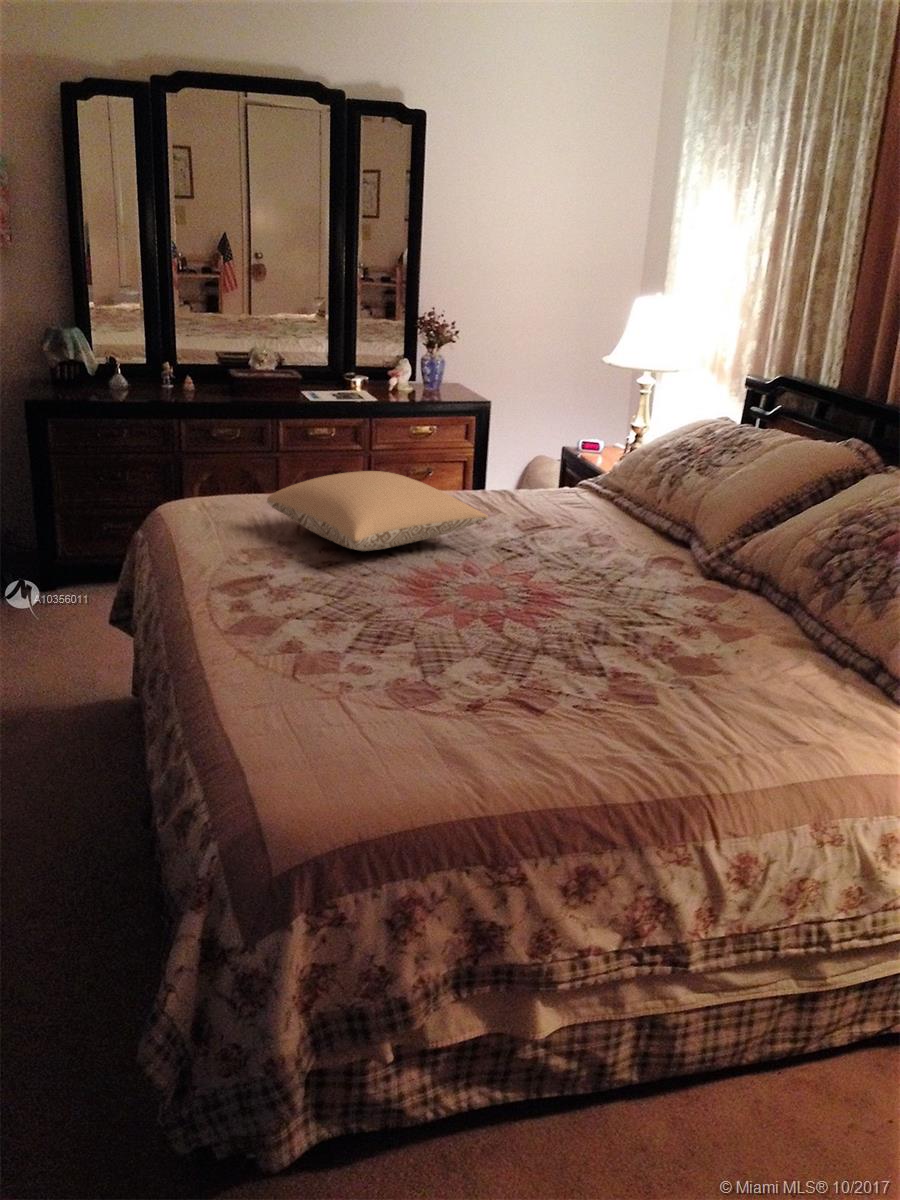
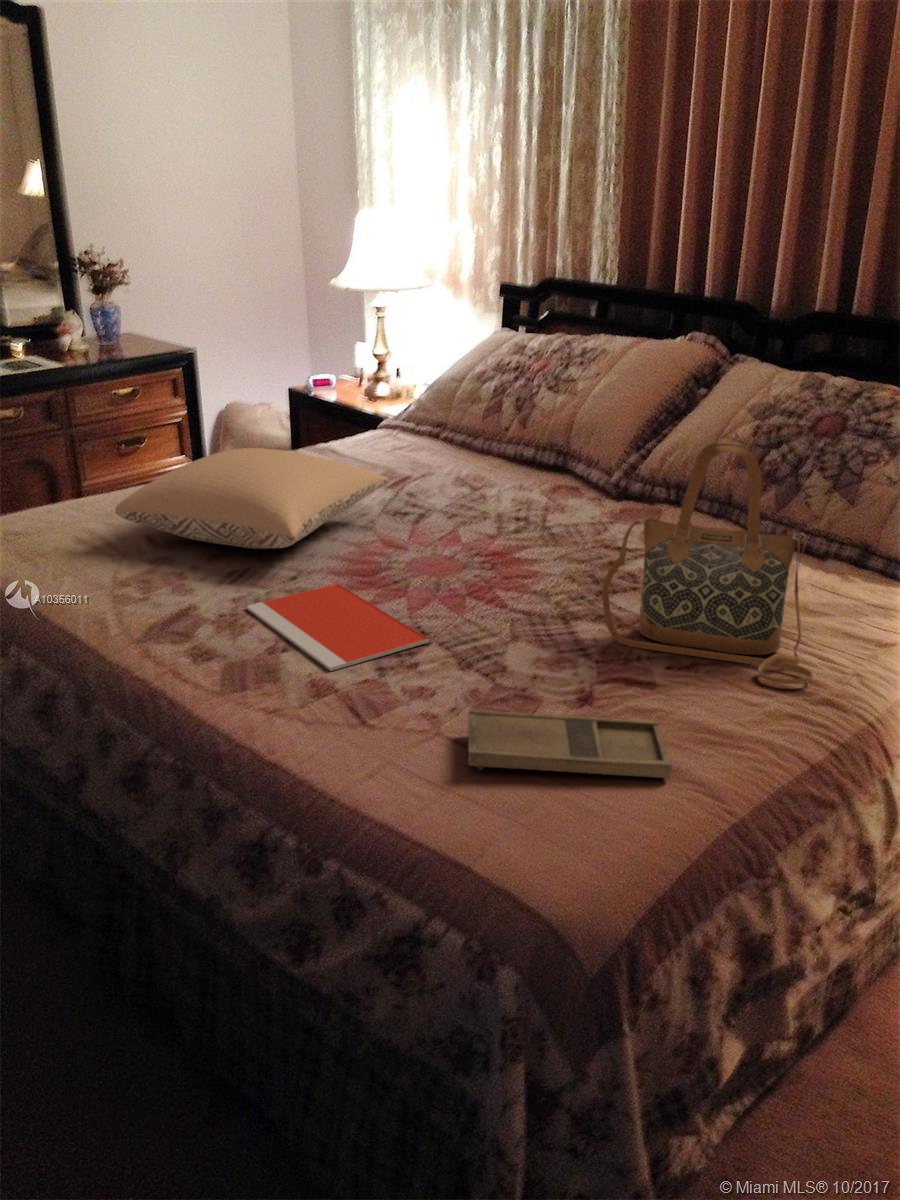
handbag: none [528,515,691,748] -> present [602,443,813,684]
notebook: none [292,584,387,639] -> present [246,584,429,671]
tray: none [285,683,460,773] -> present [468,710,671,778]

